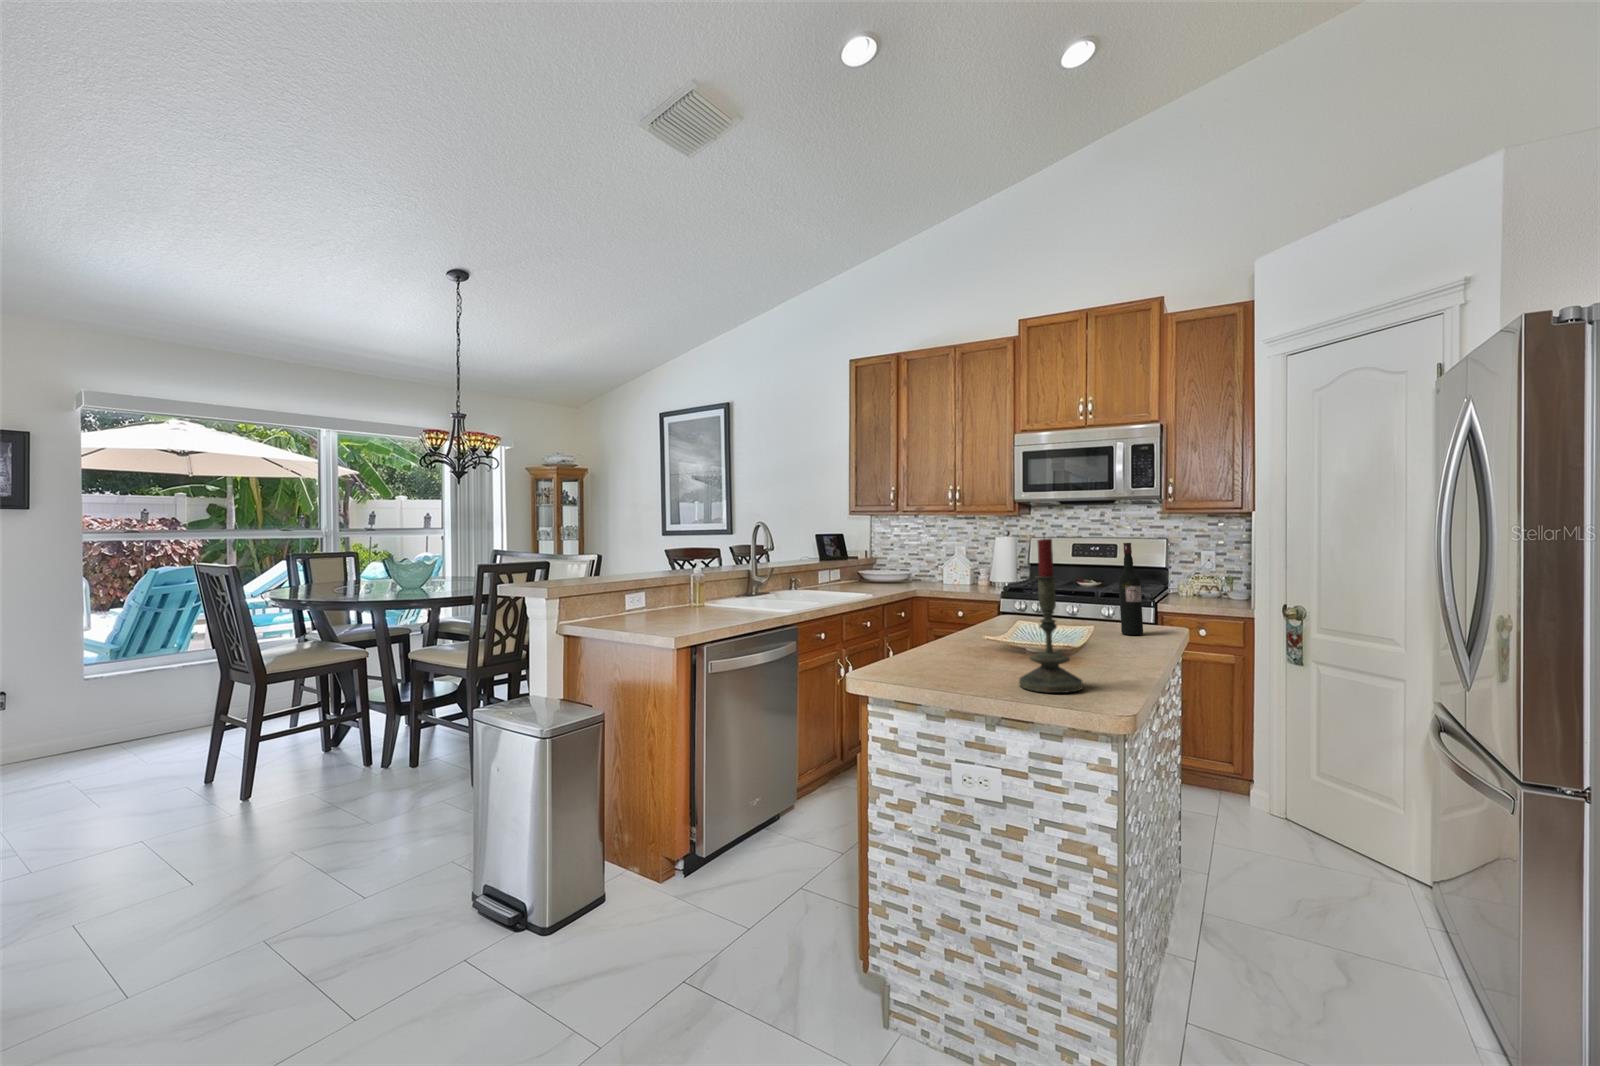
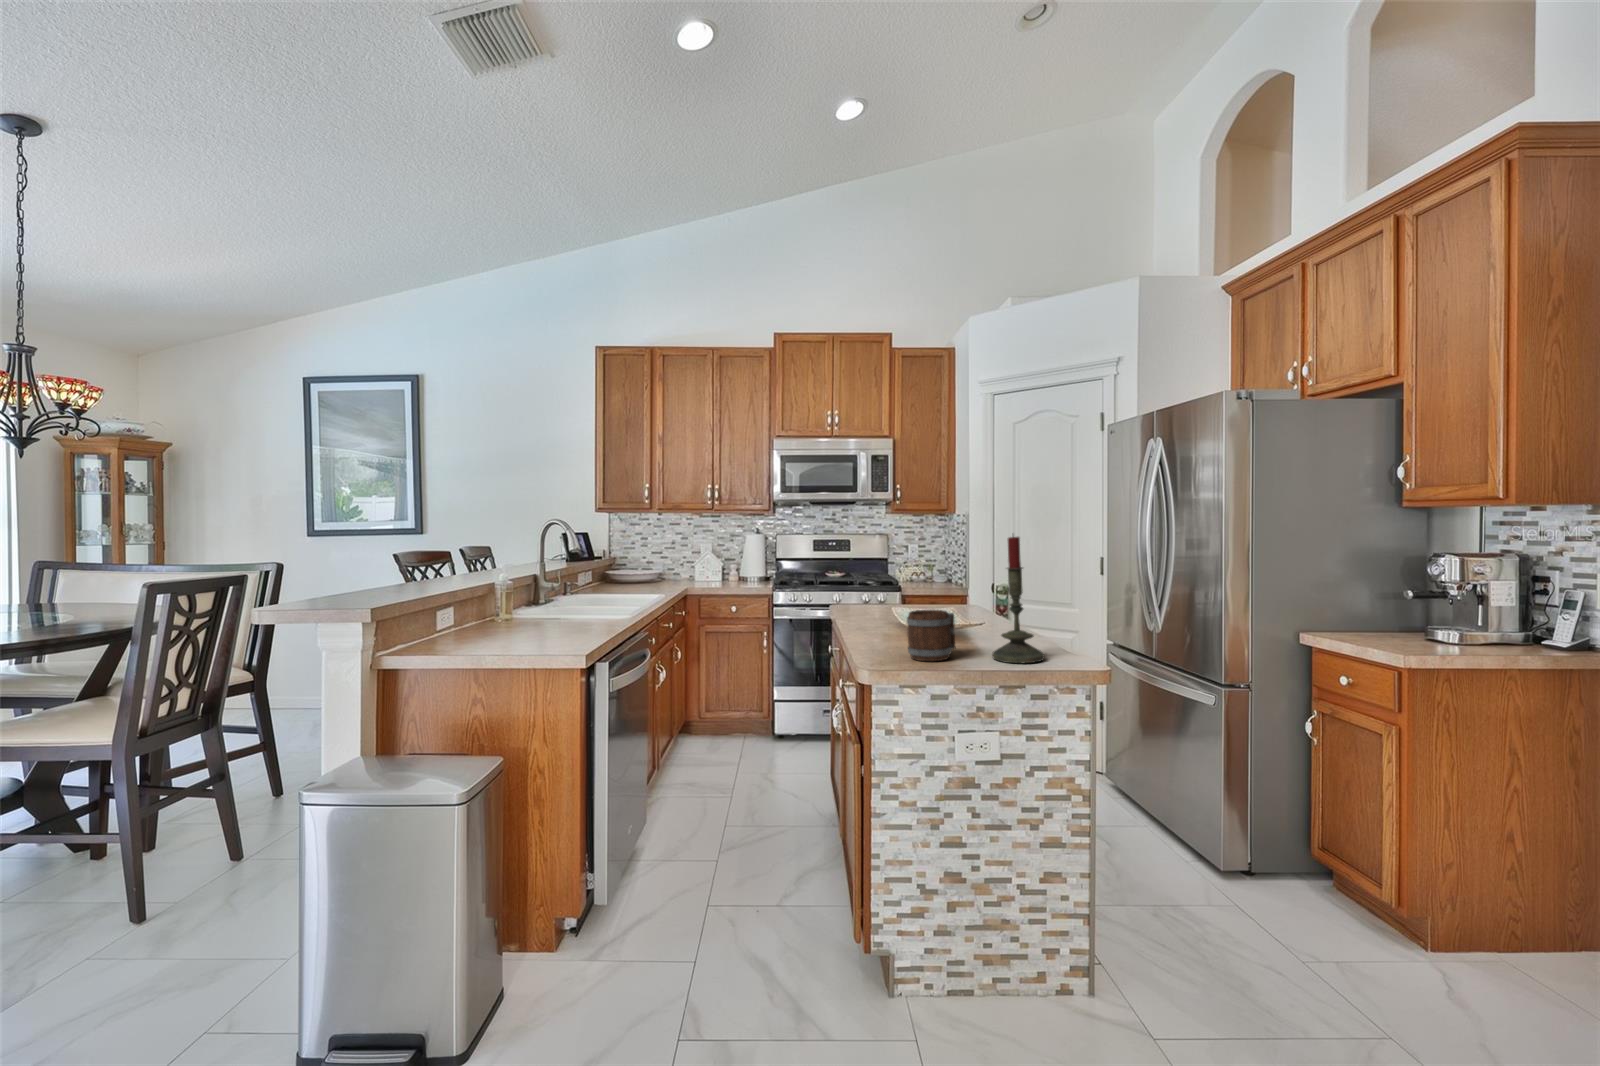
wine bottle: present [1118,543,1143,635] -> none [953,539,972,614]
mug: none [930,619,995,677] -> present [907,610,956,661]

